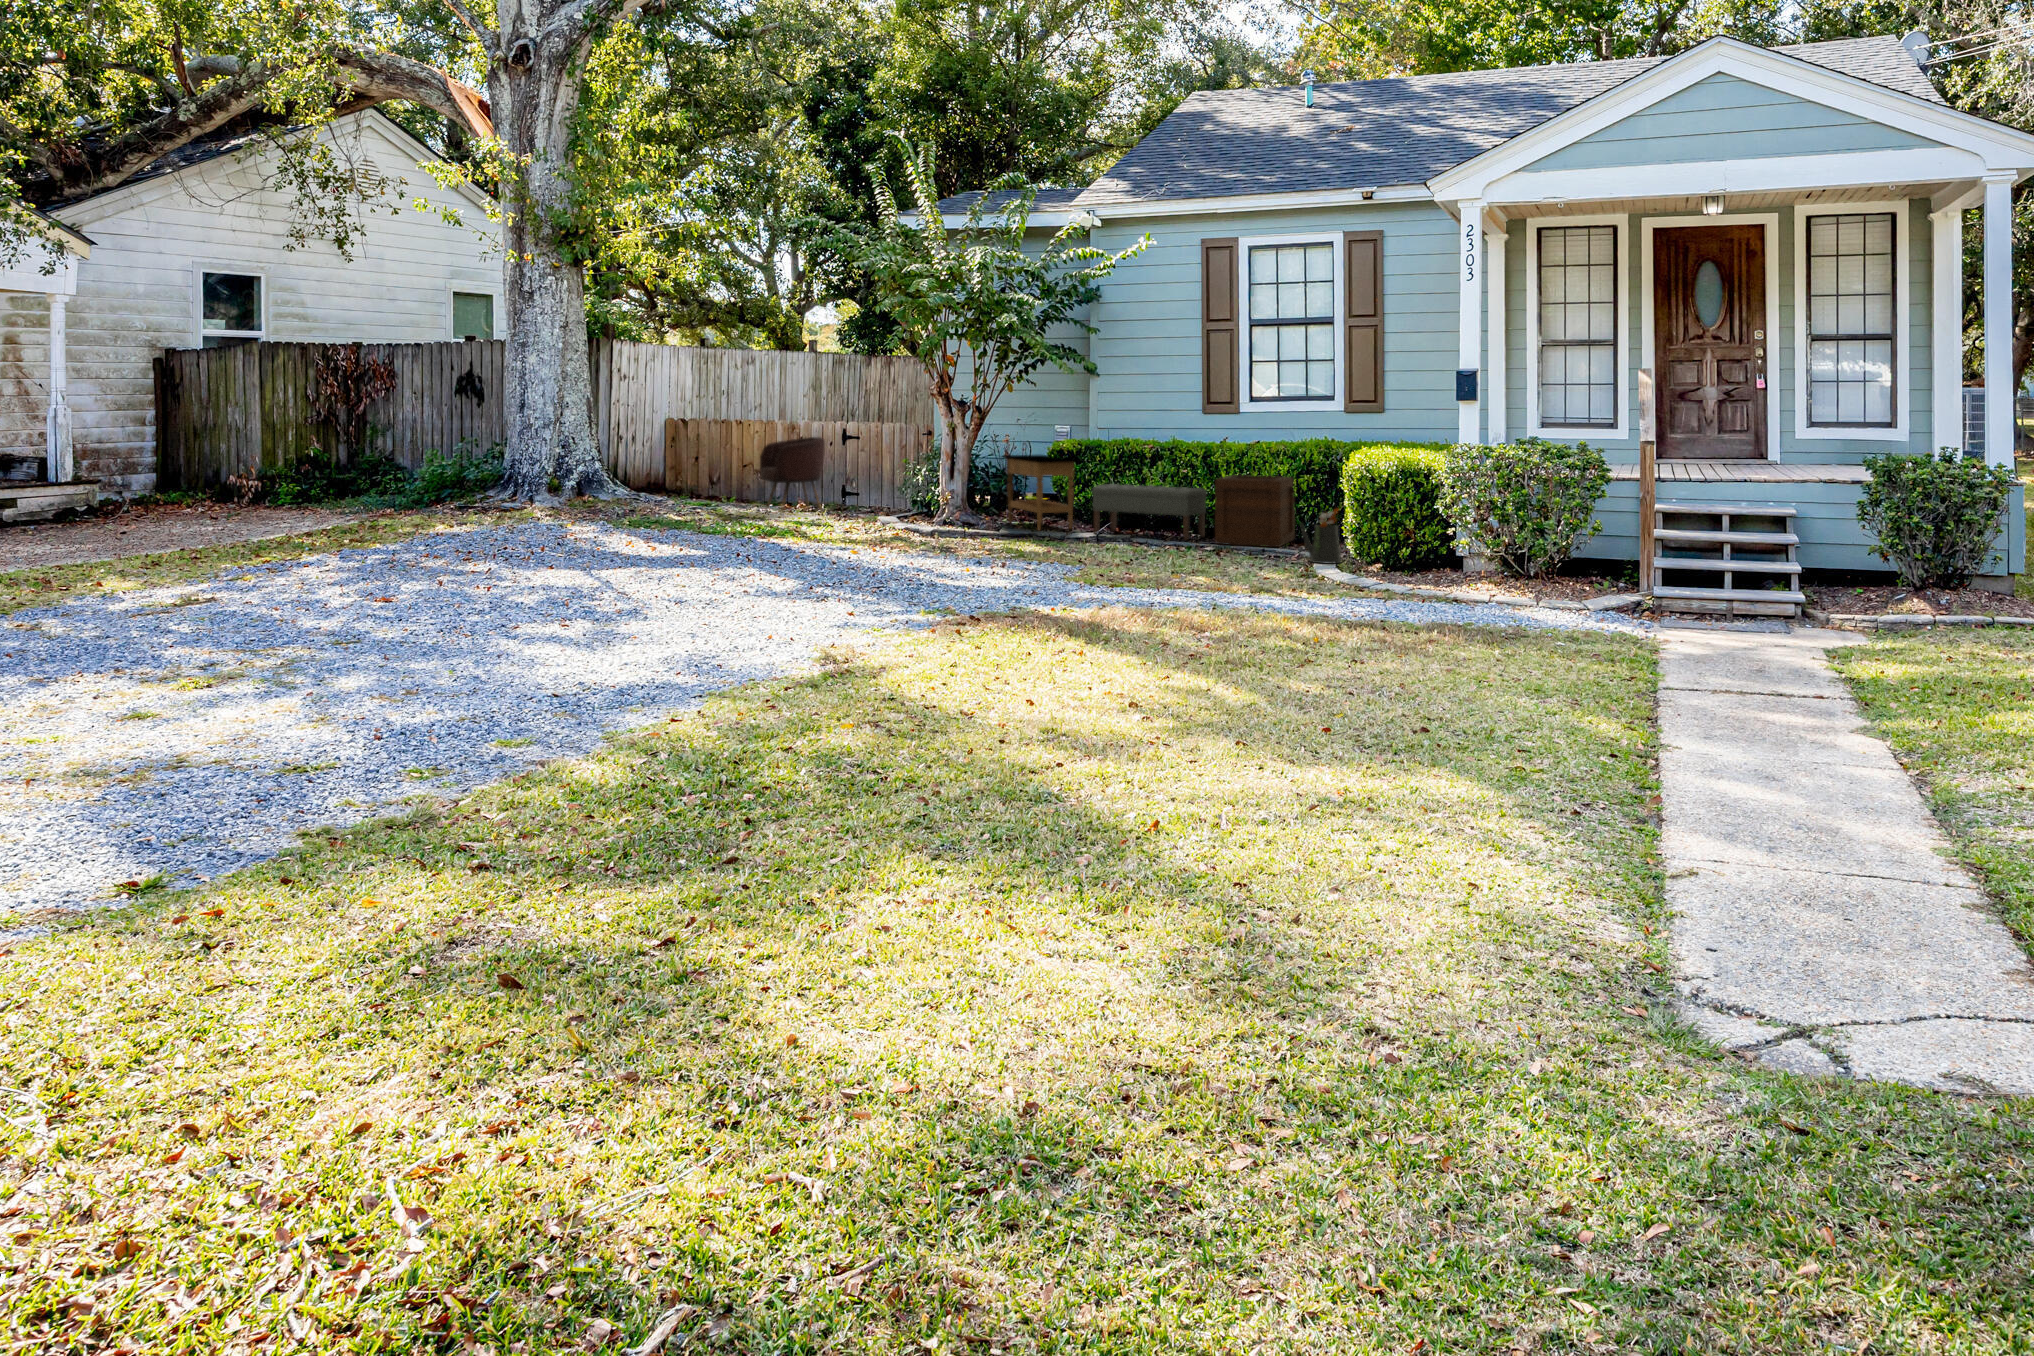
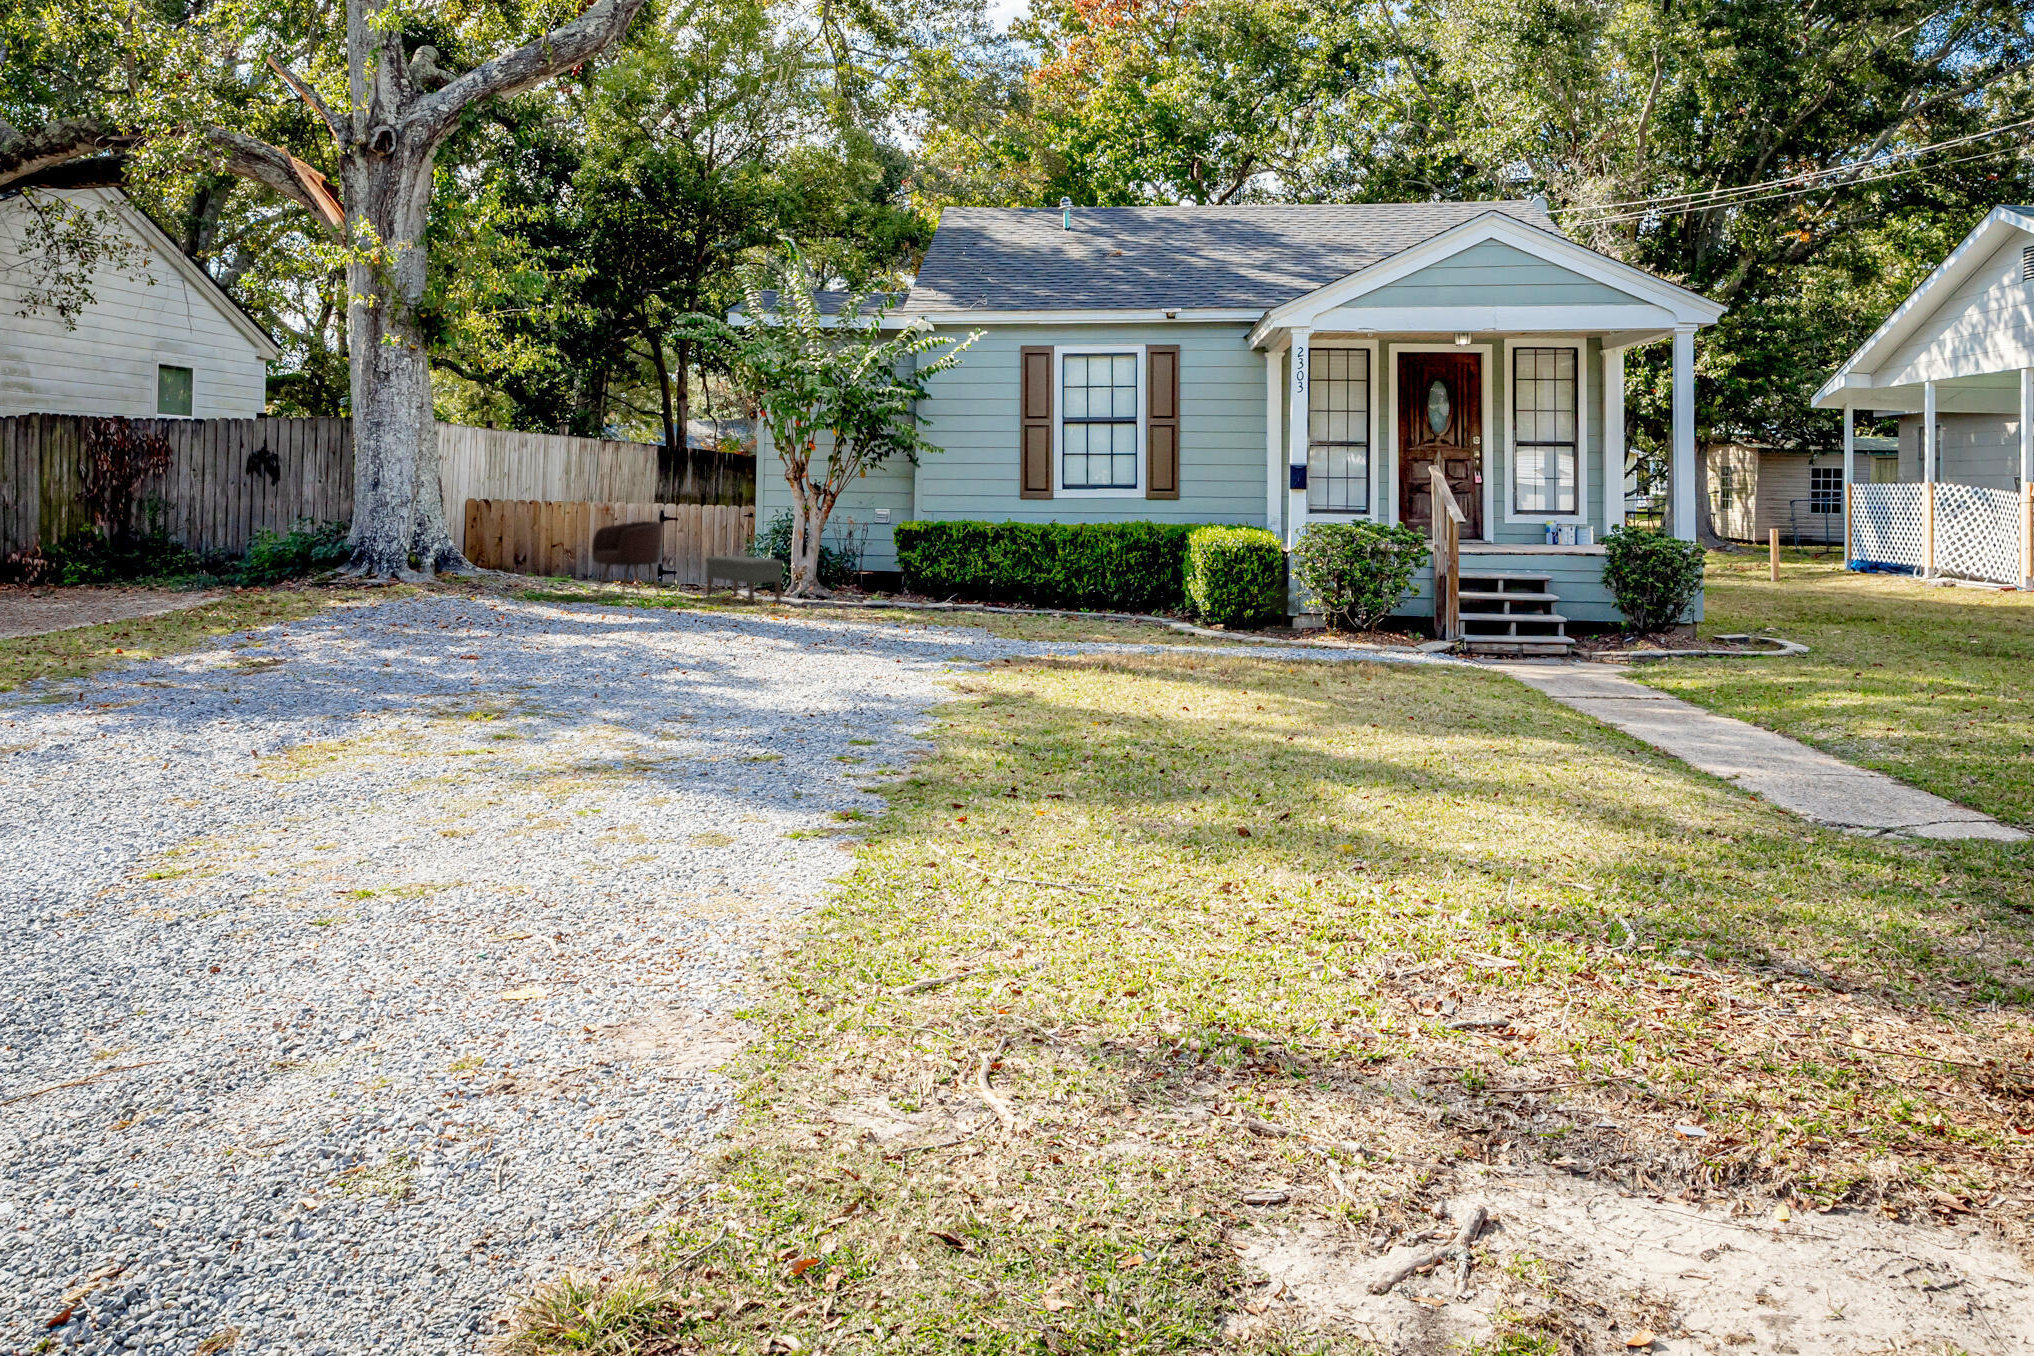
side table: present [1003,455,1080,530] -> none [845,537,928,606]
wooden crate: present [1215,475,1295,547] -> none [1065,553,1126,615]
bench: present [1092,484,1207,540] -> present [706,556,783,604]
potted tree: none [1410,495,1467,575] -> present [1262,574,1303,633]
watering can: present [1300,509,1341,564] -> none [1157,578,1199,627]

